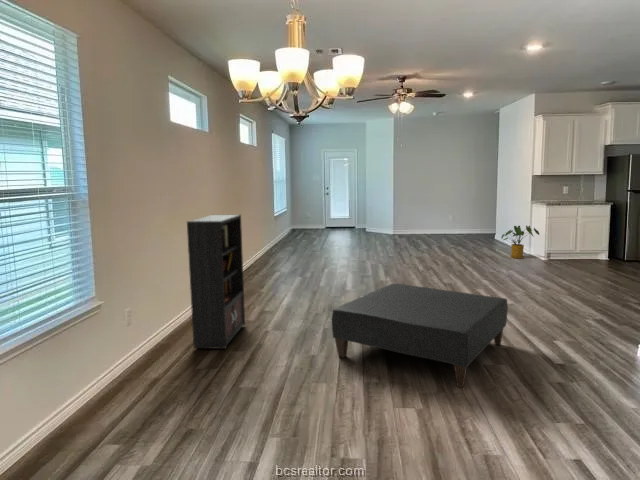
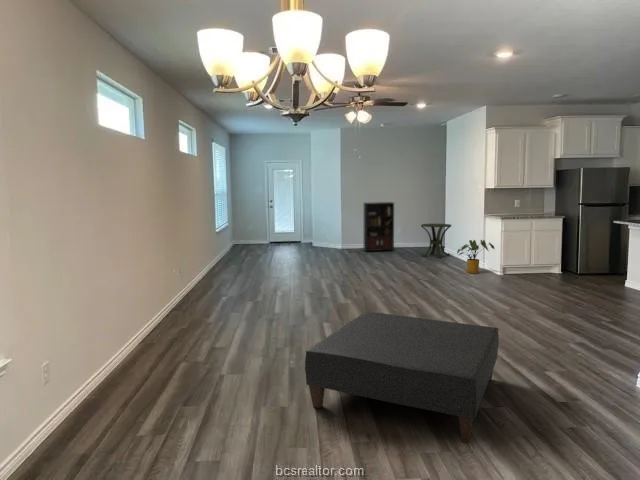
side table: none [471,210,501,244] -> present [421,224,451,258]
bookcase: present [187,215,245,349] -> present [364,202,394,251]

